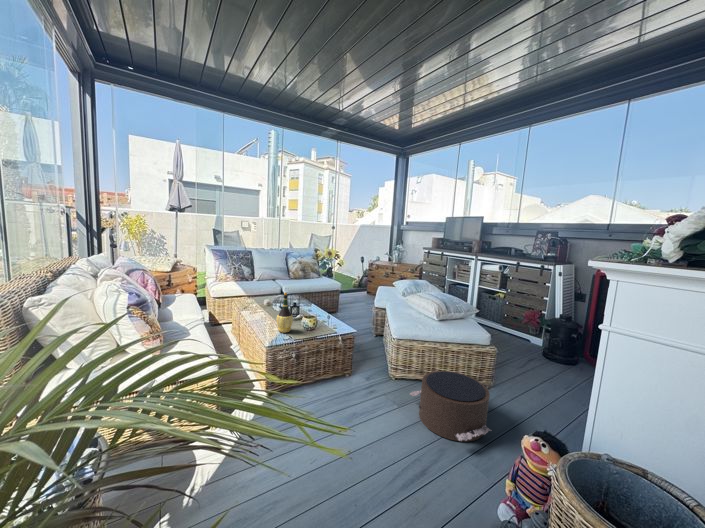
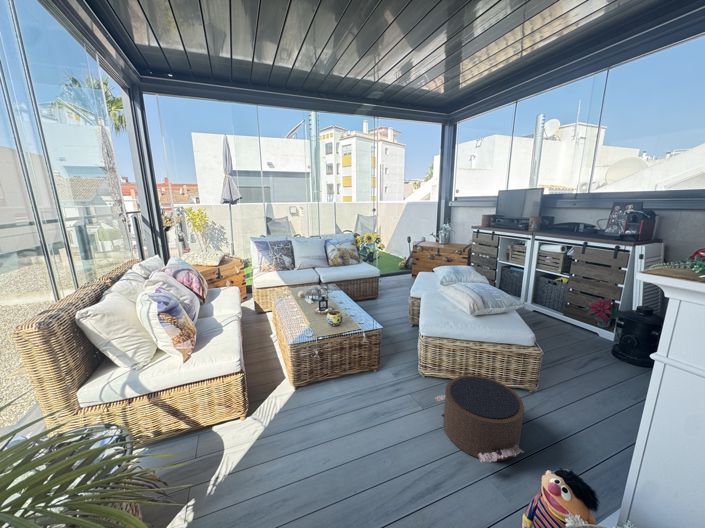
wine bottle: present [277,292,293,333] -> none [300,290,316,329]

